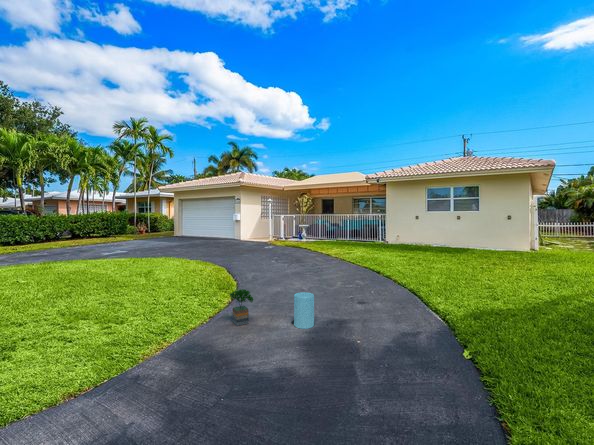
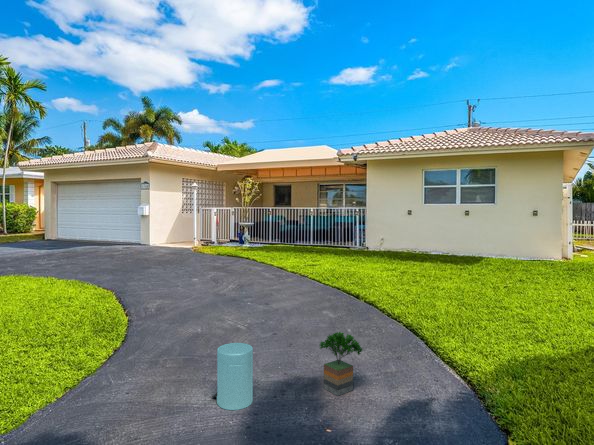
potted tree: present [230,289,253,326] -> present [320,332,363,396]

